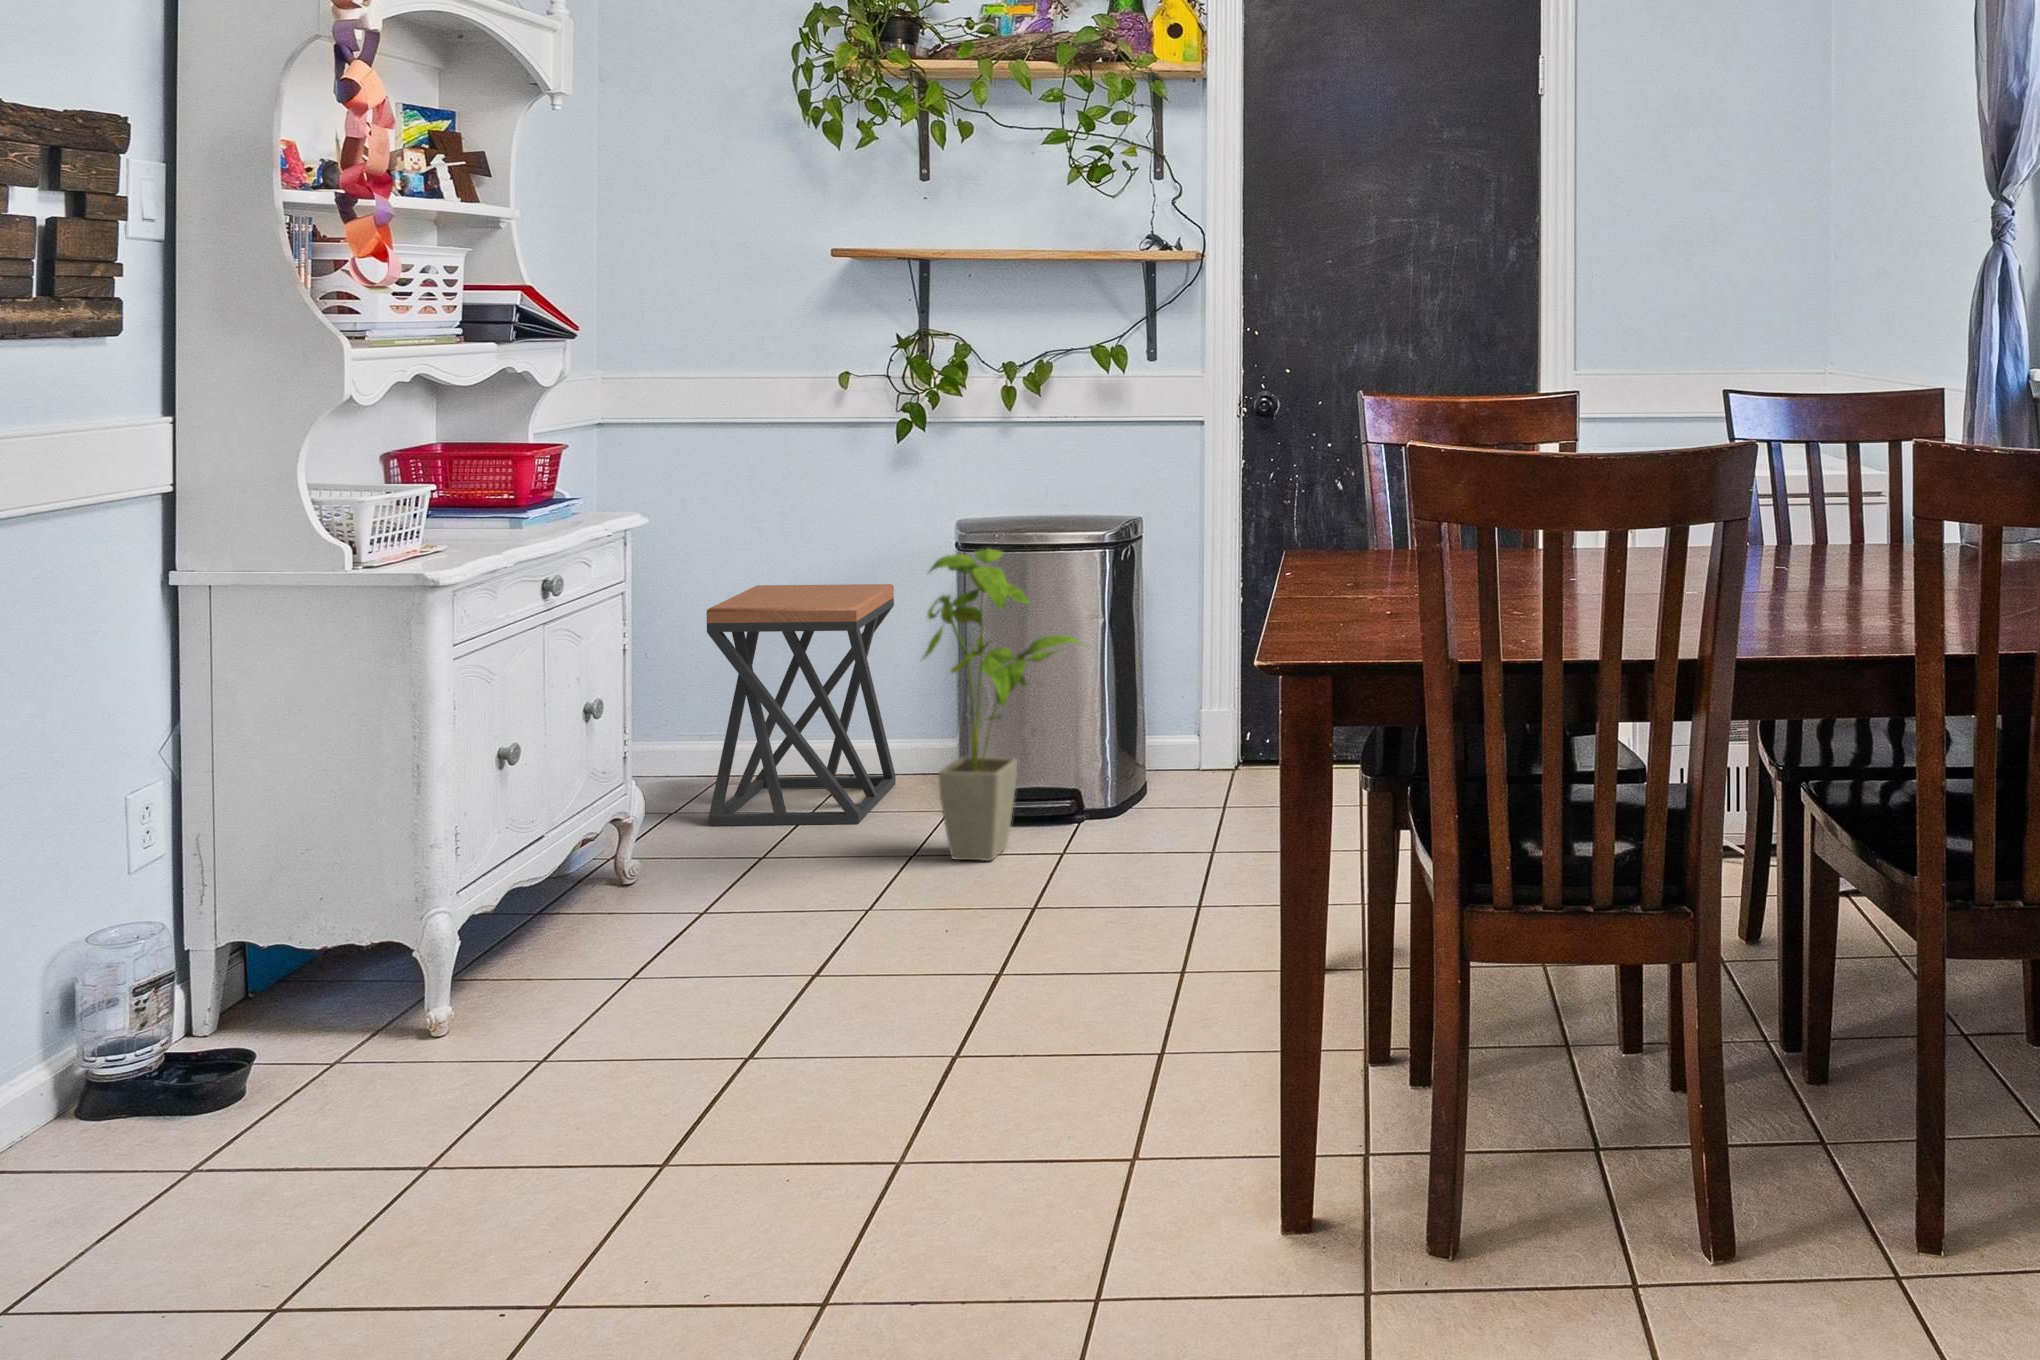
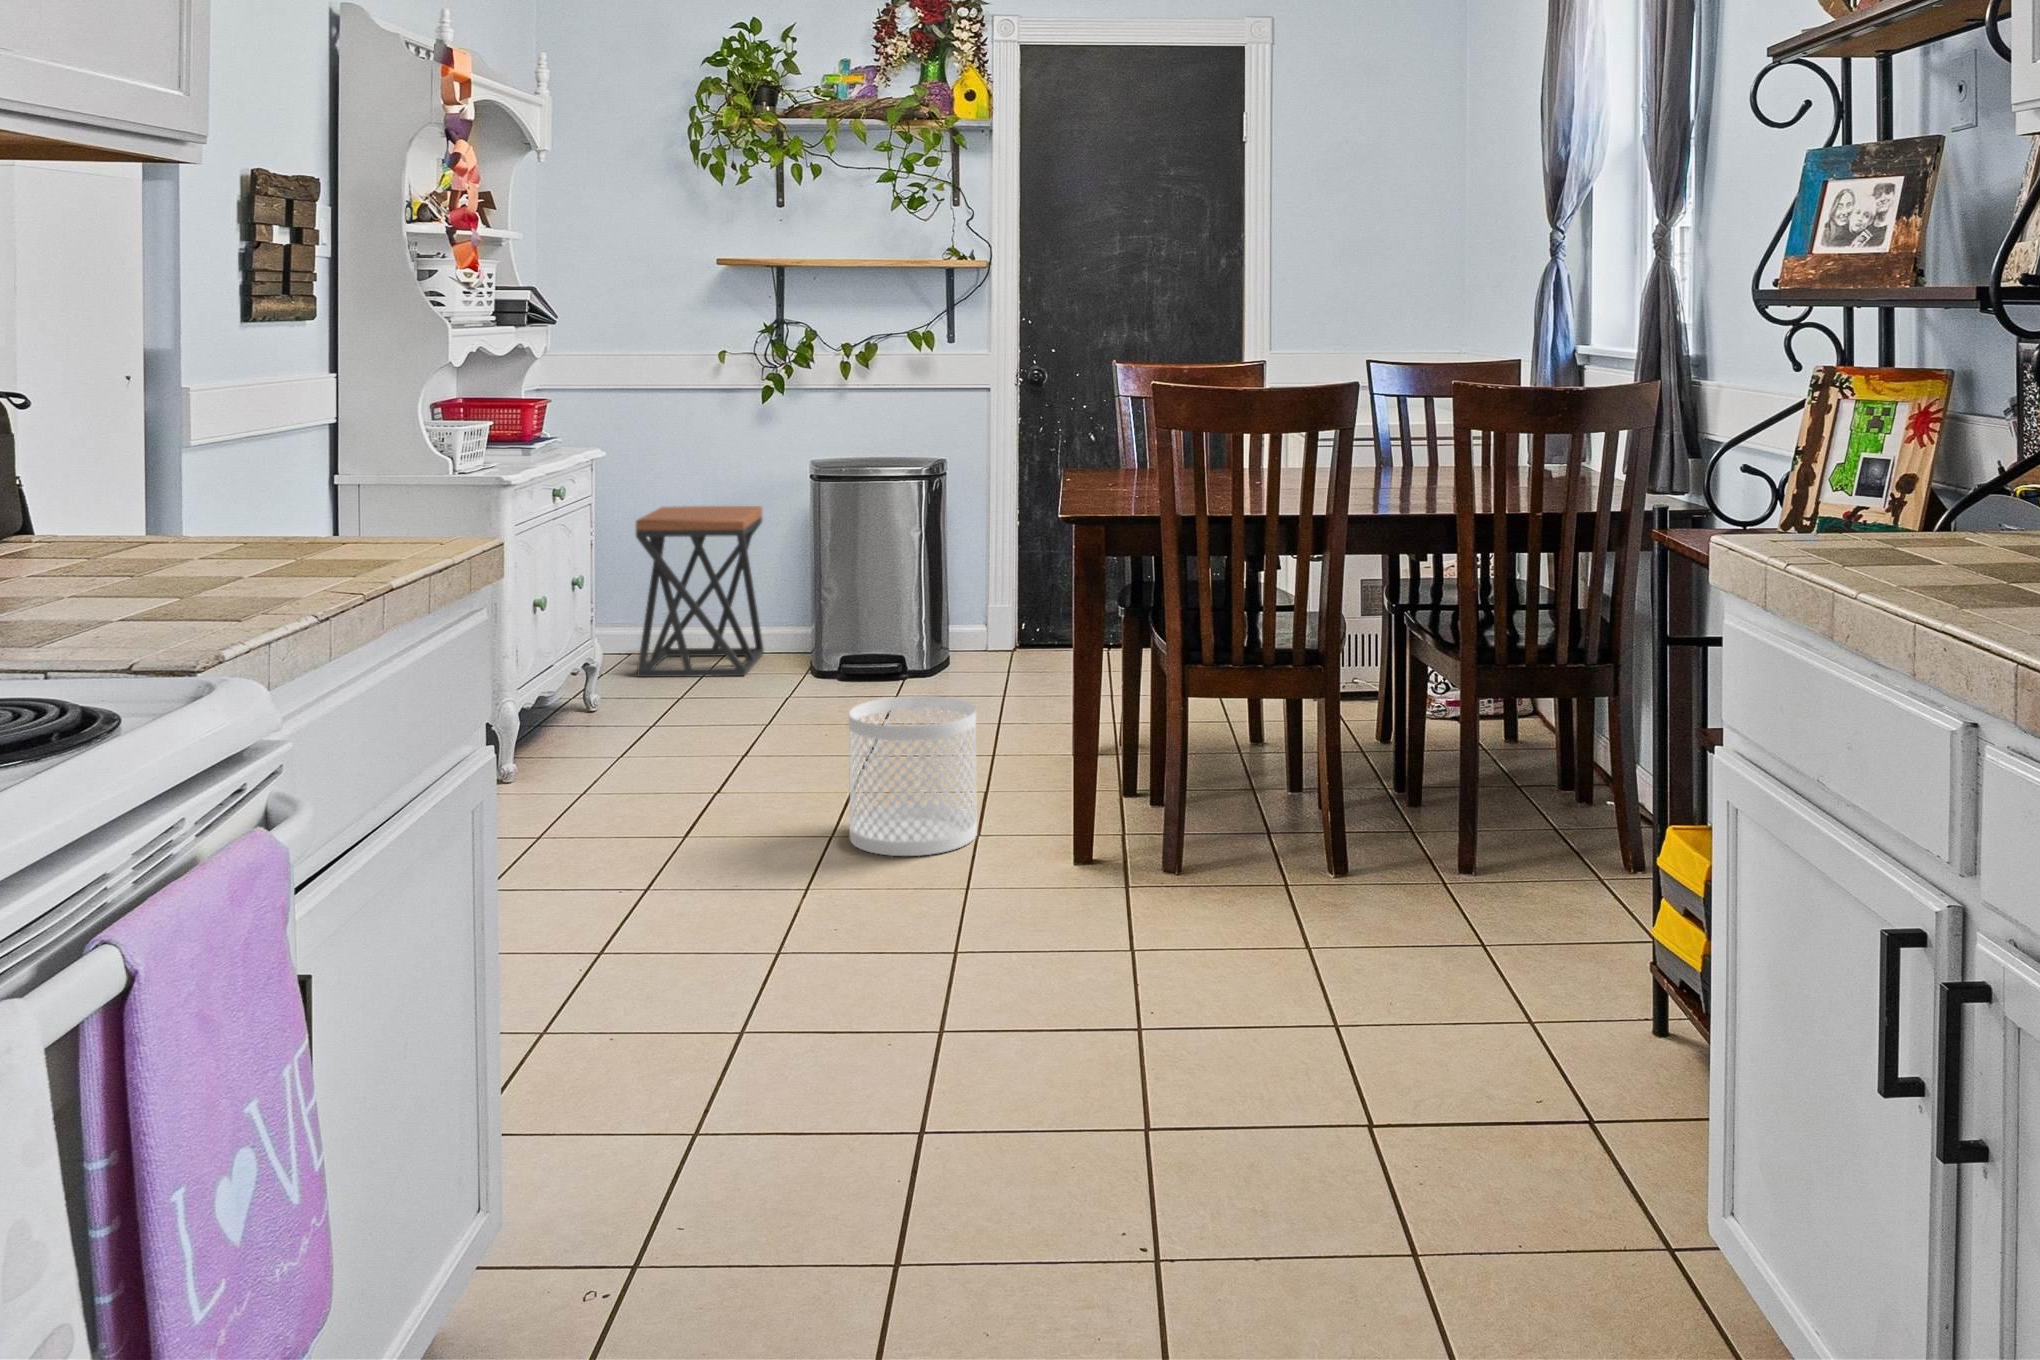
house plant: present [923,549,1085,861] -> none [796,474,917,696]
waste basket: none [923,925,1131,1211] -> present [849,696,977,856]

